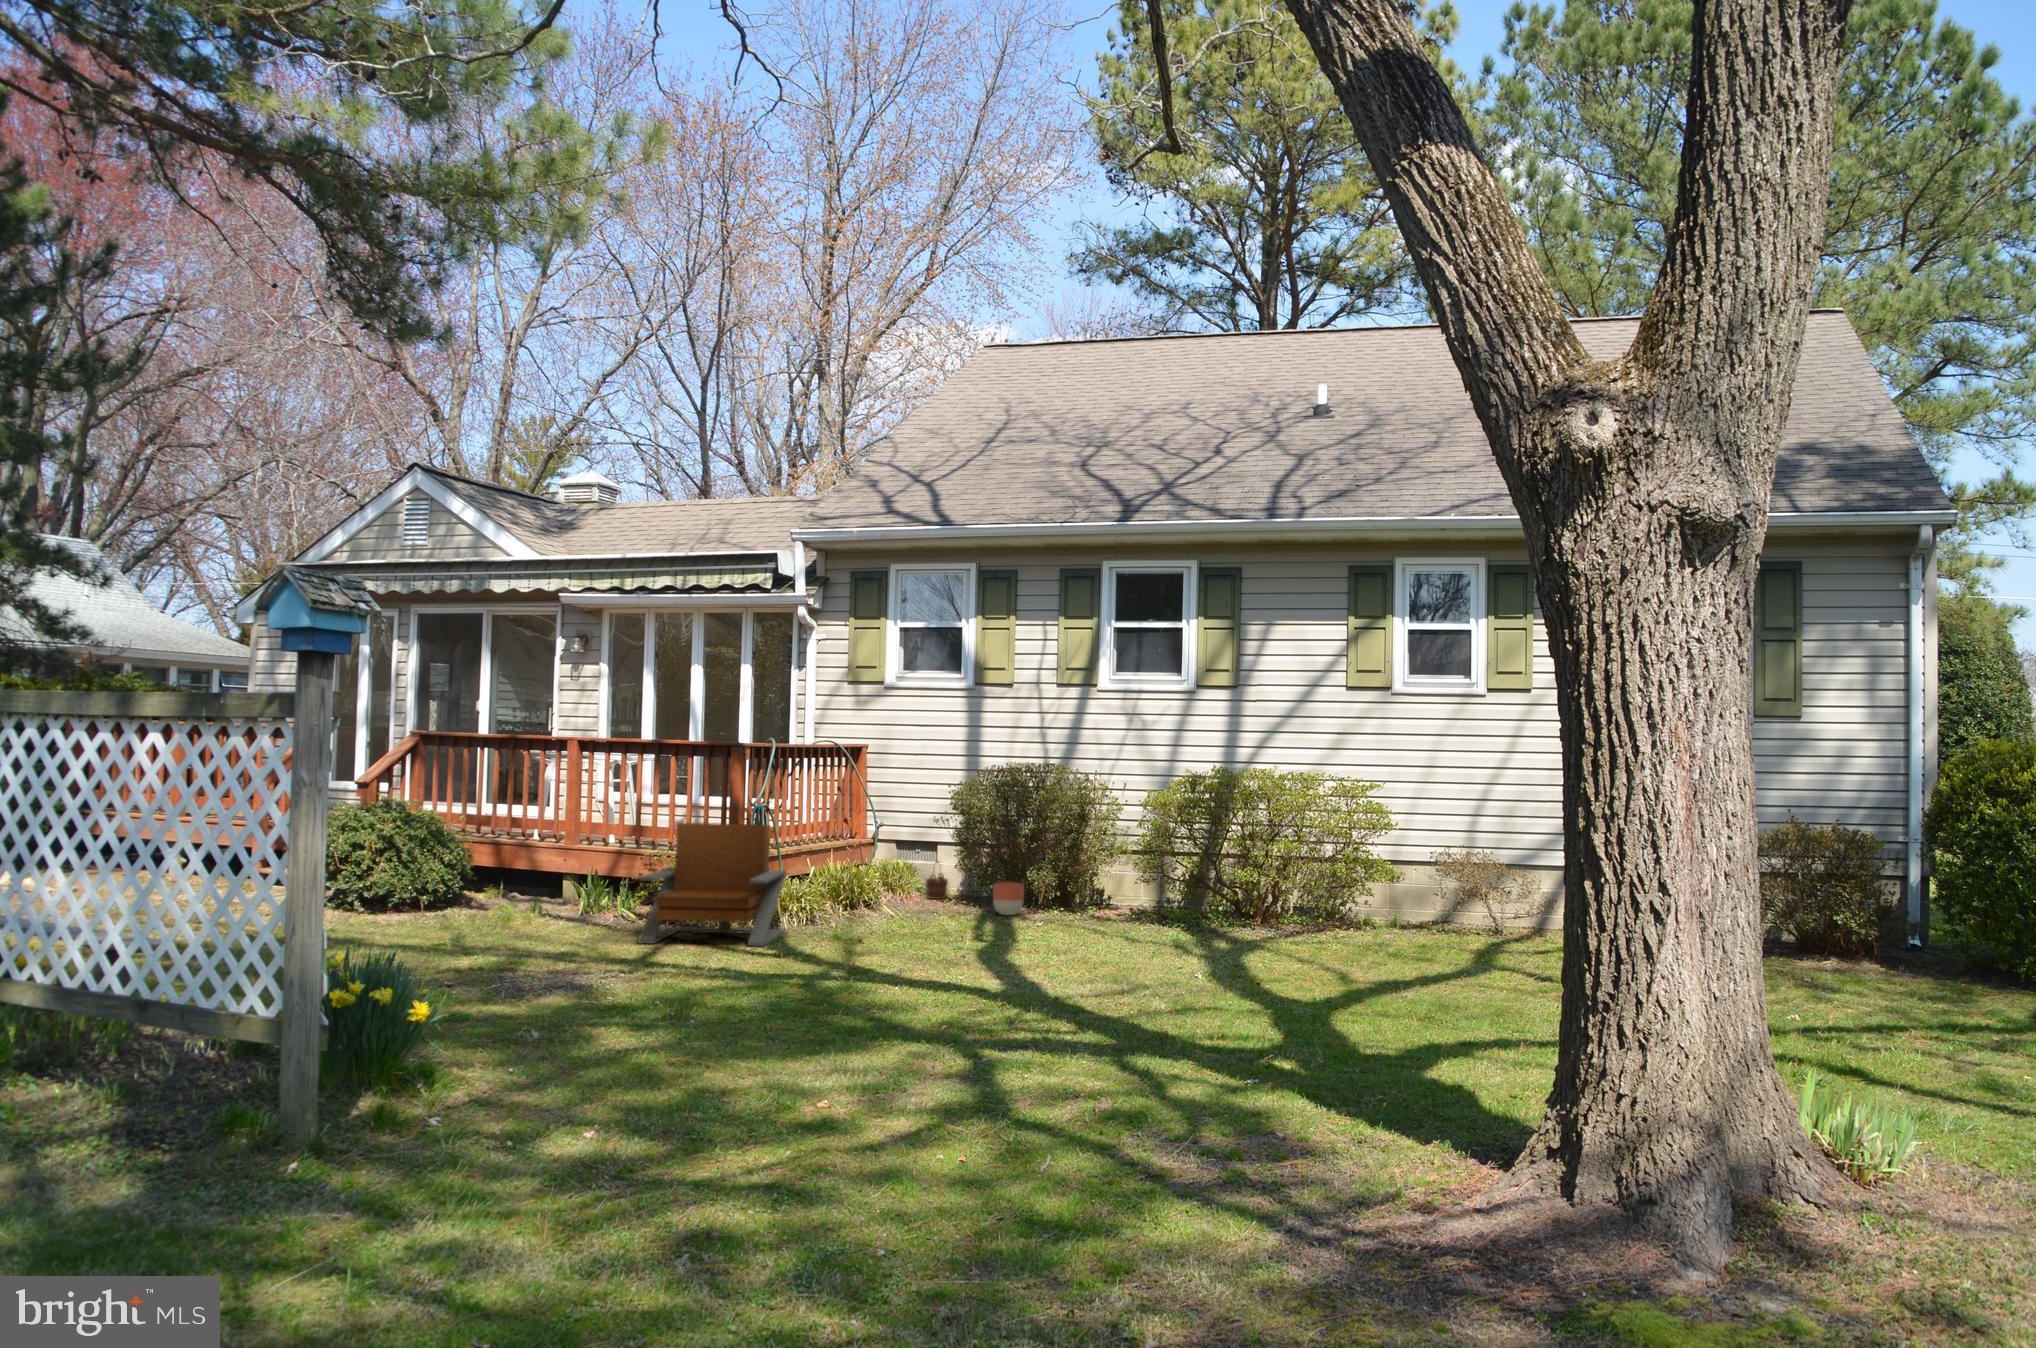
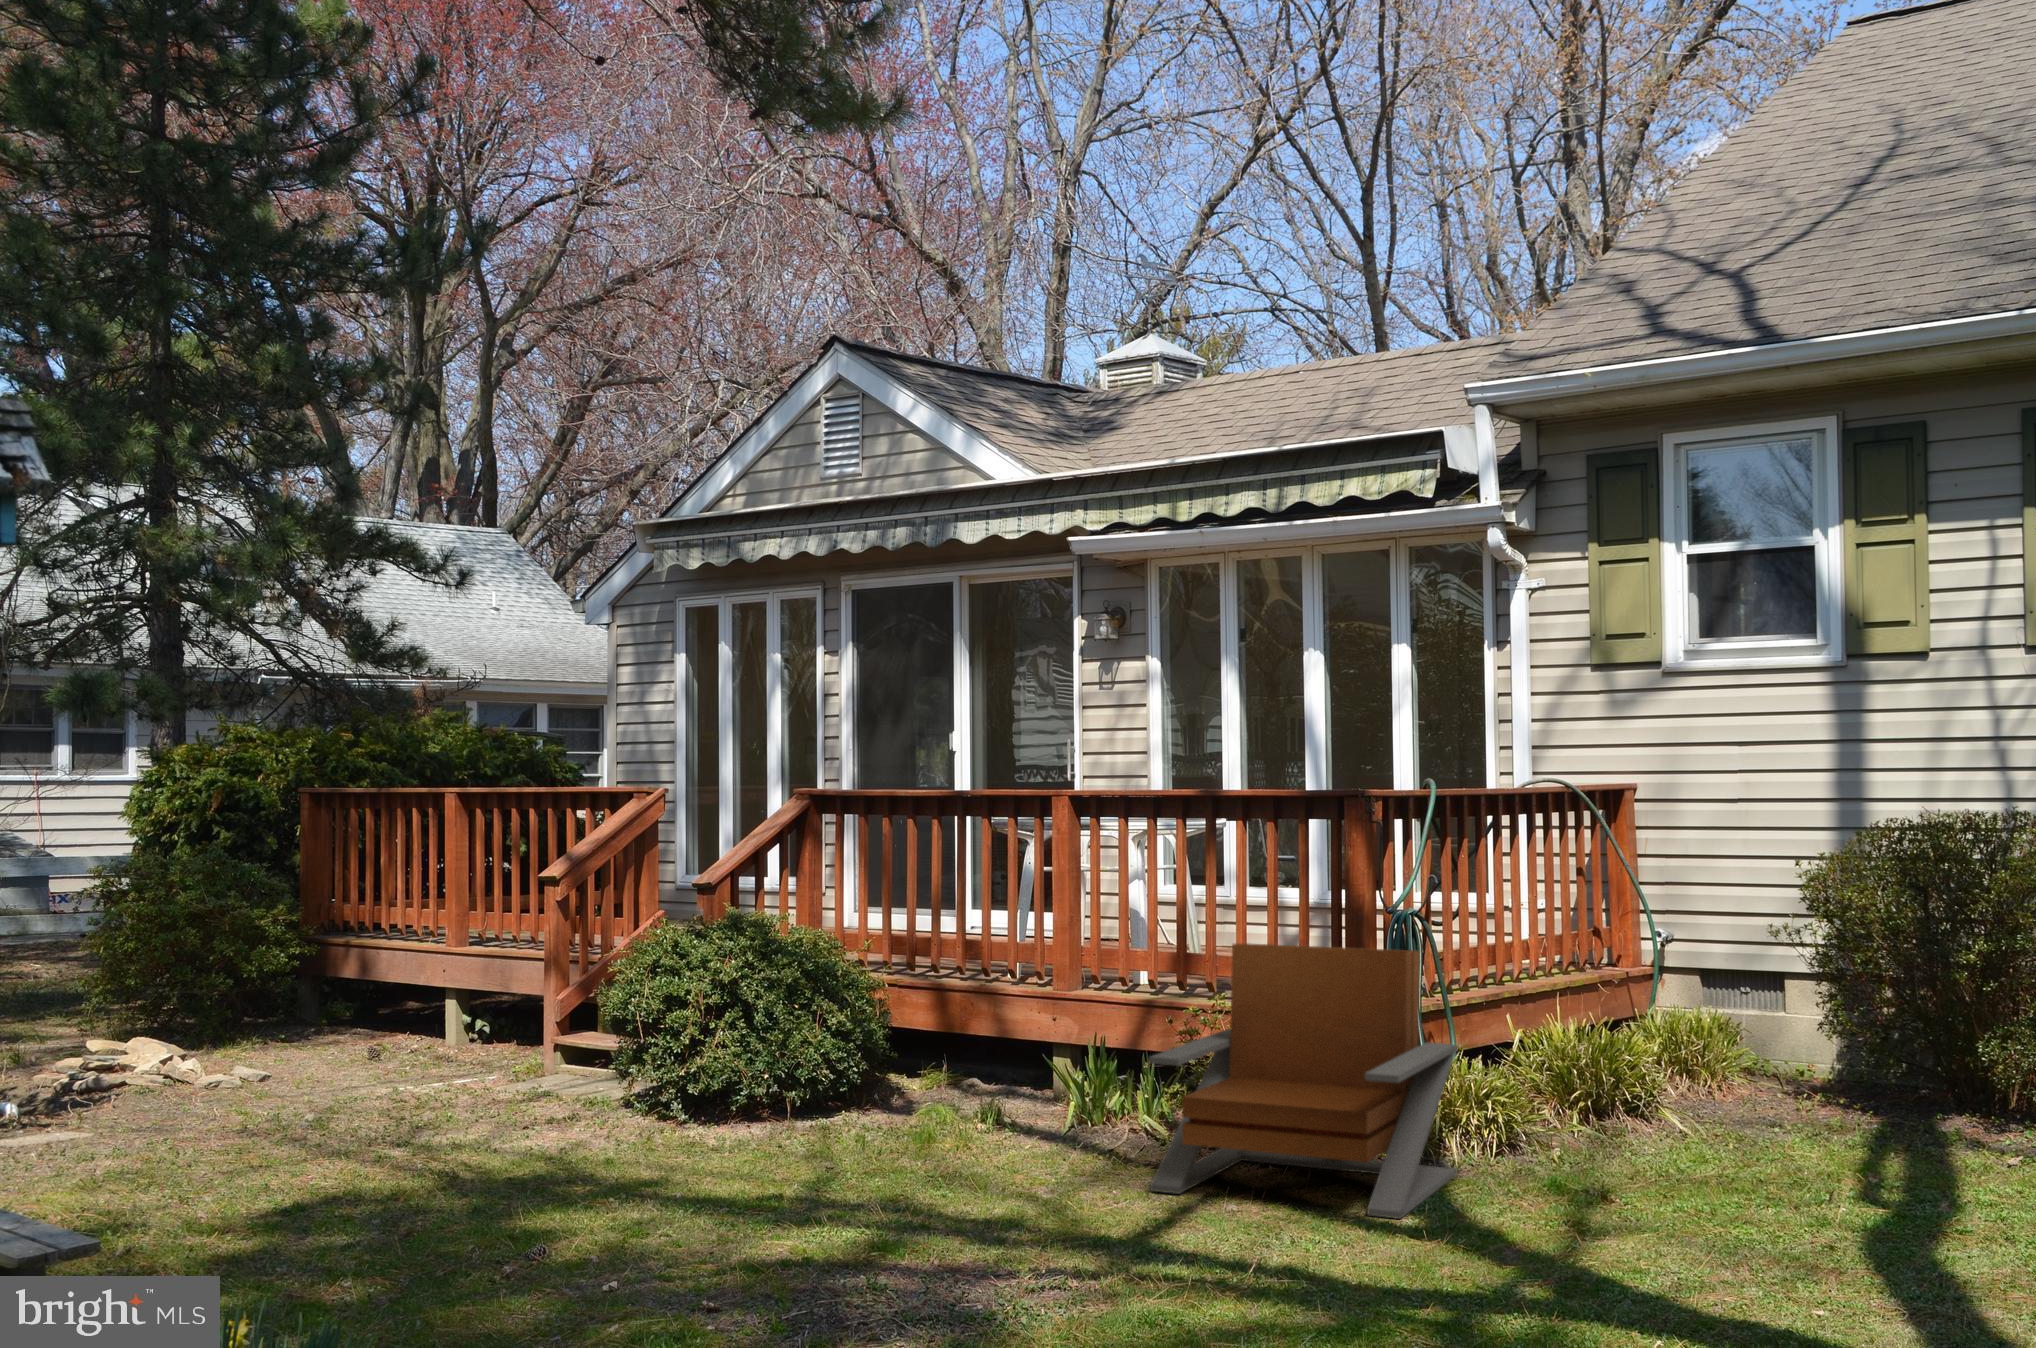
wooden bucket: present [925,861,948,899] -> none [1763,1014,1813,1093]
planter: present [993,882,1024,915] -> none [1923,1075,1998,1150]

